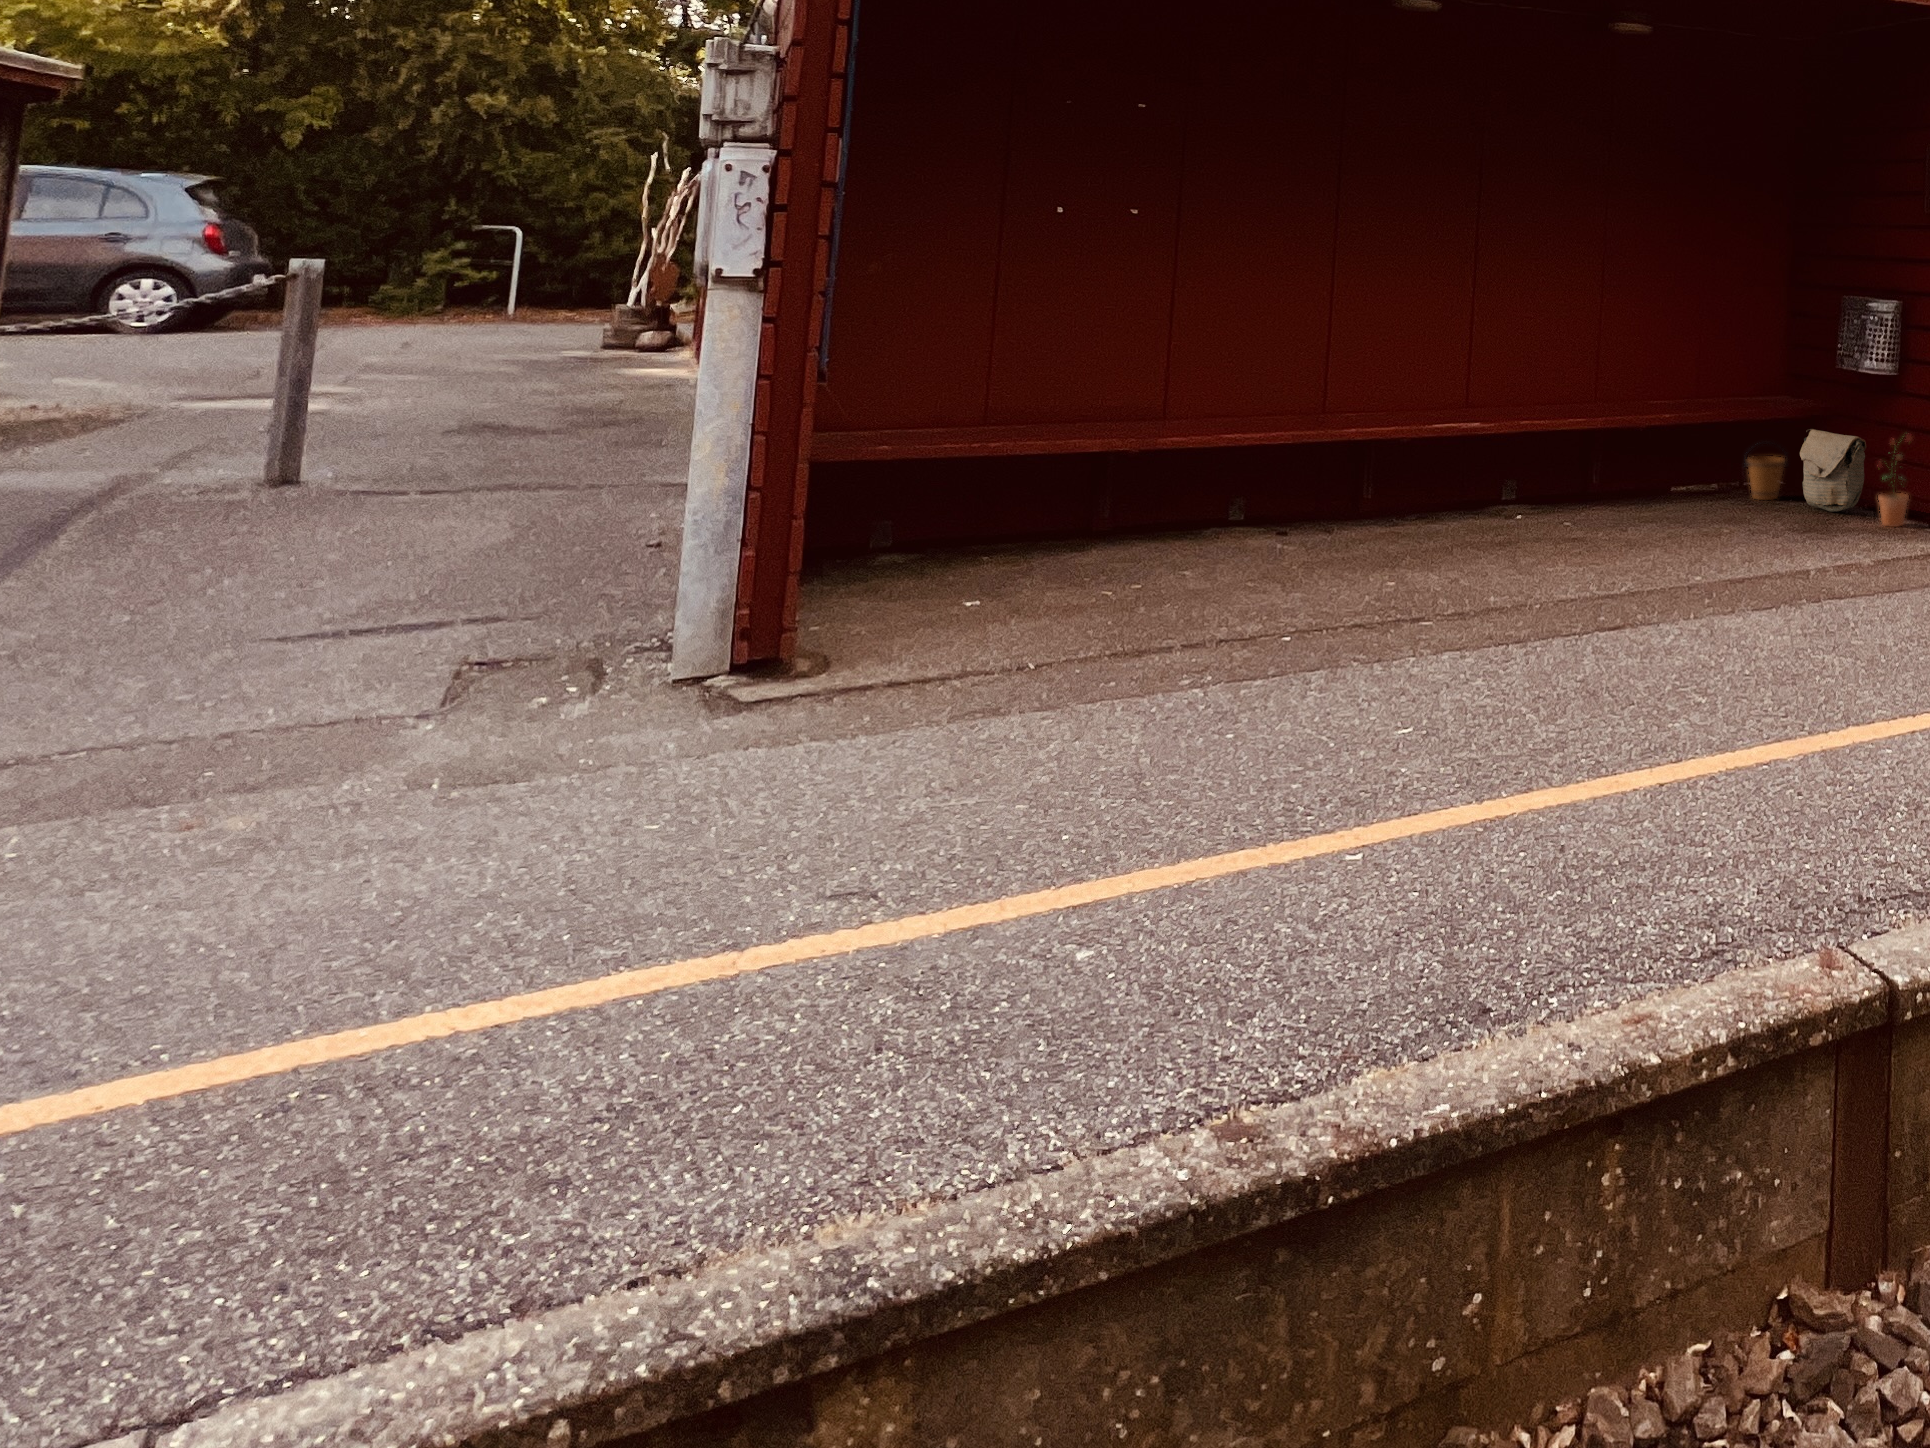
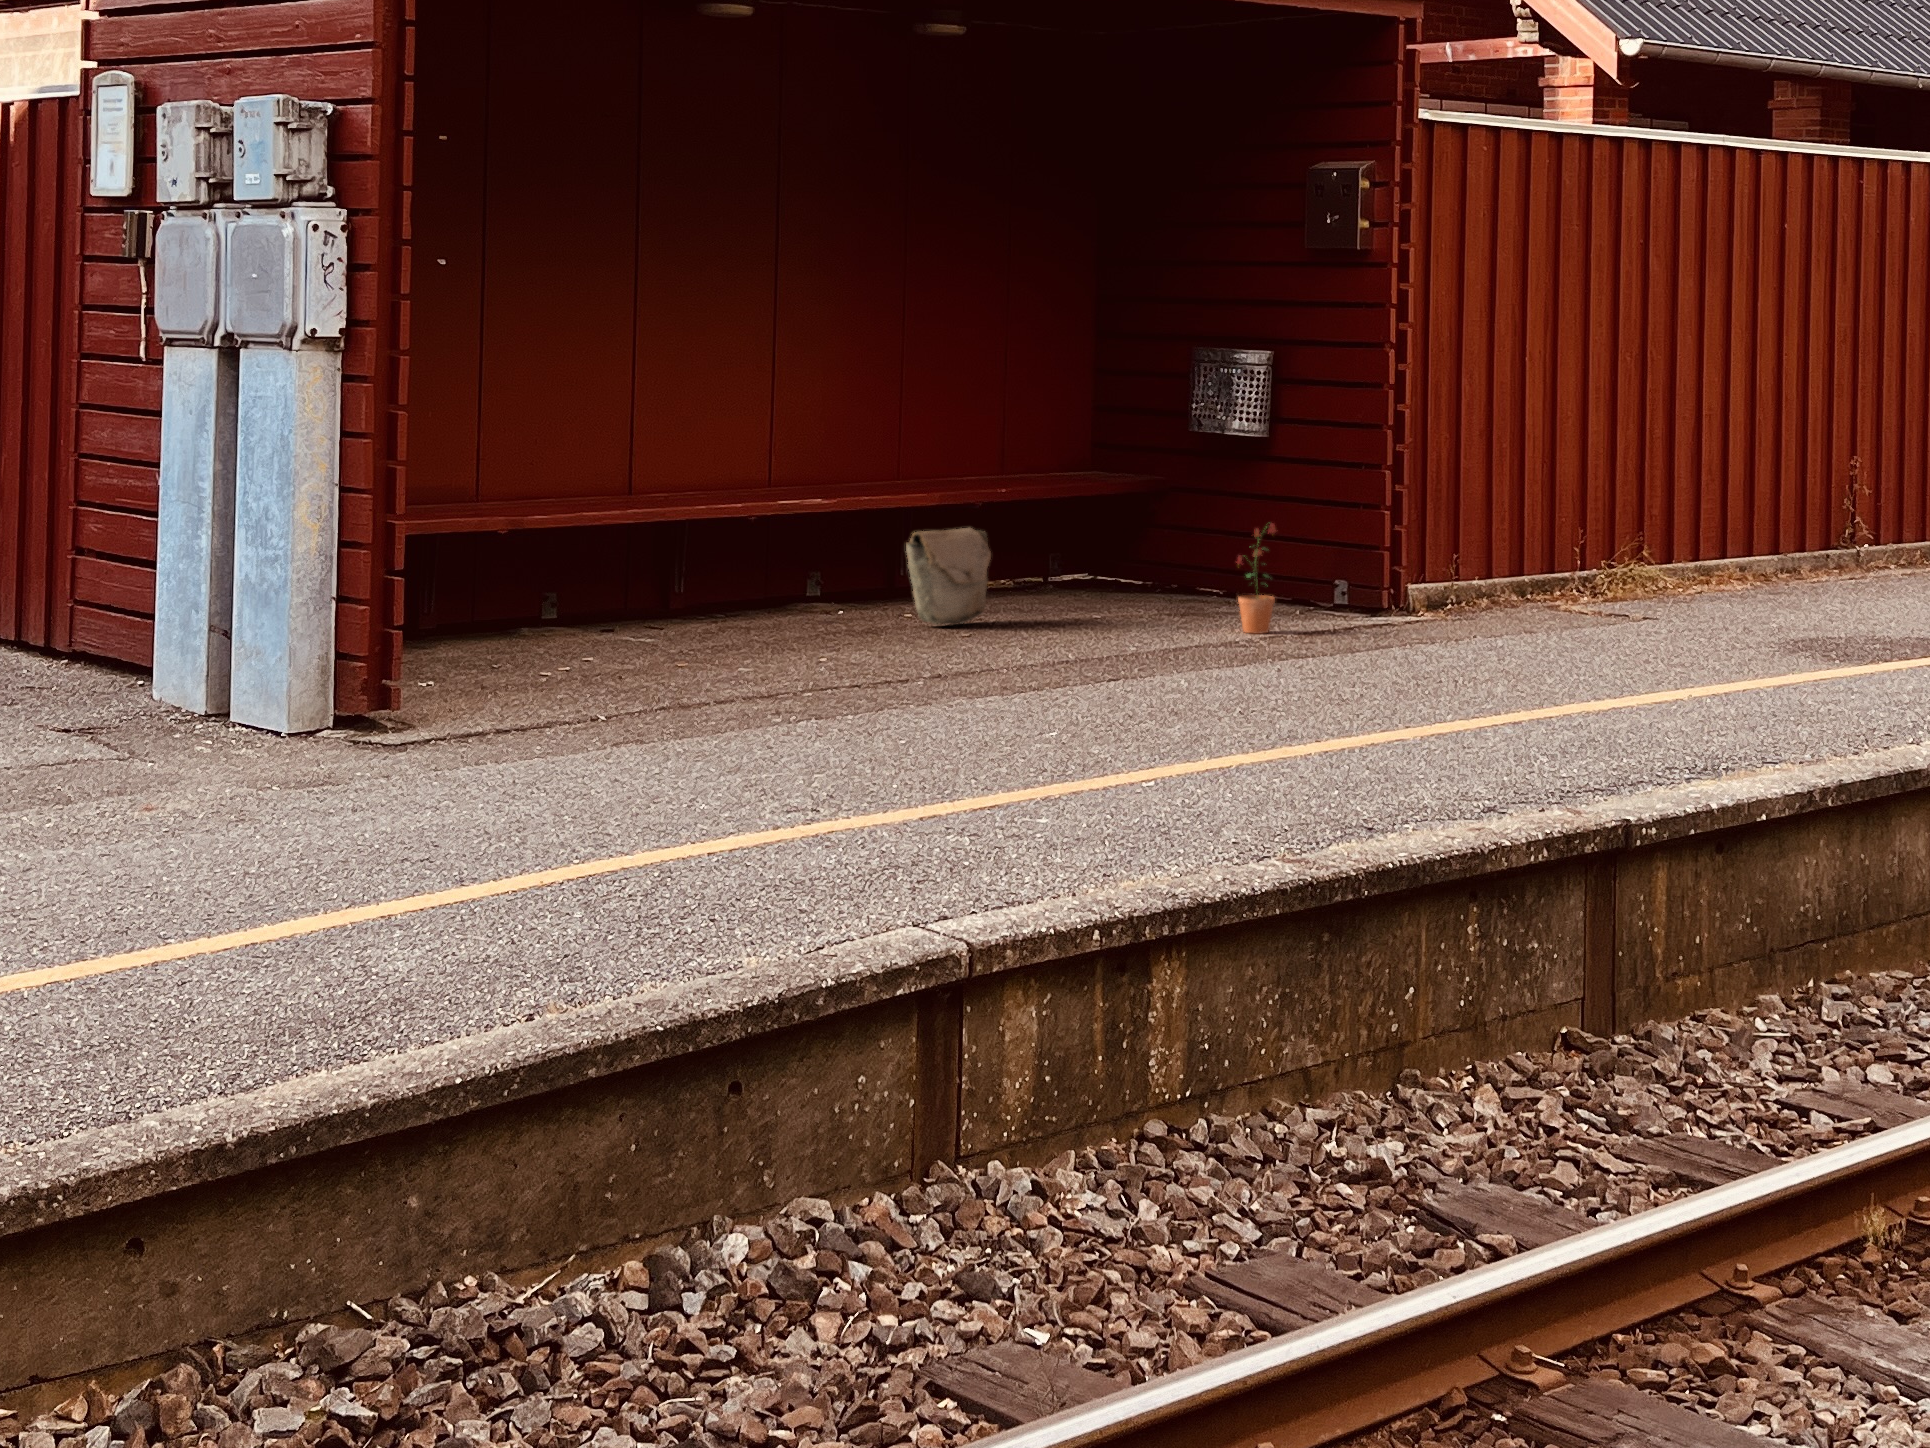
bag: present [1800,429,1866,512] -> present [906,528,991,625]
bucket: present [1745,450,1787,500] -> none [1041,543,1096,614]

